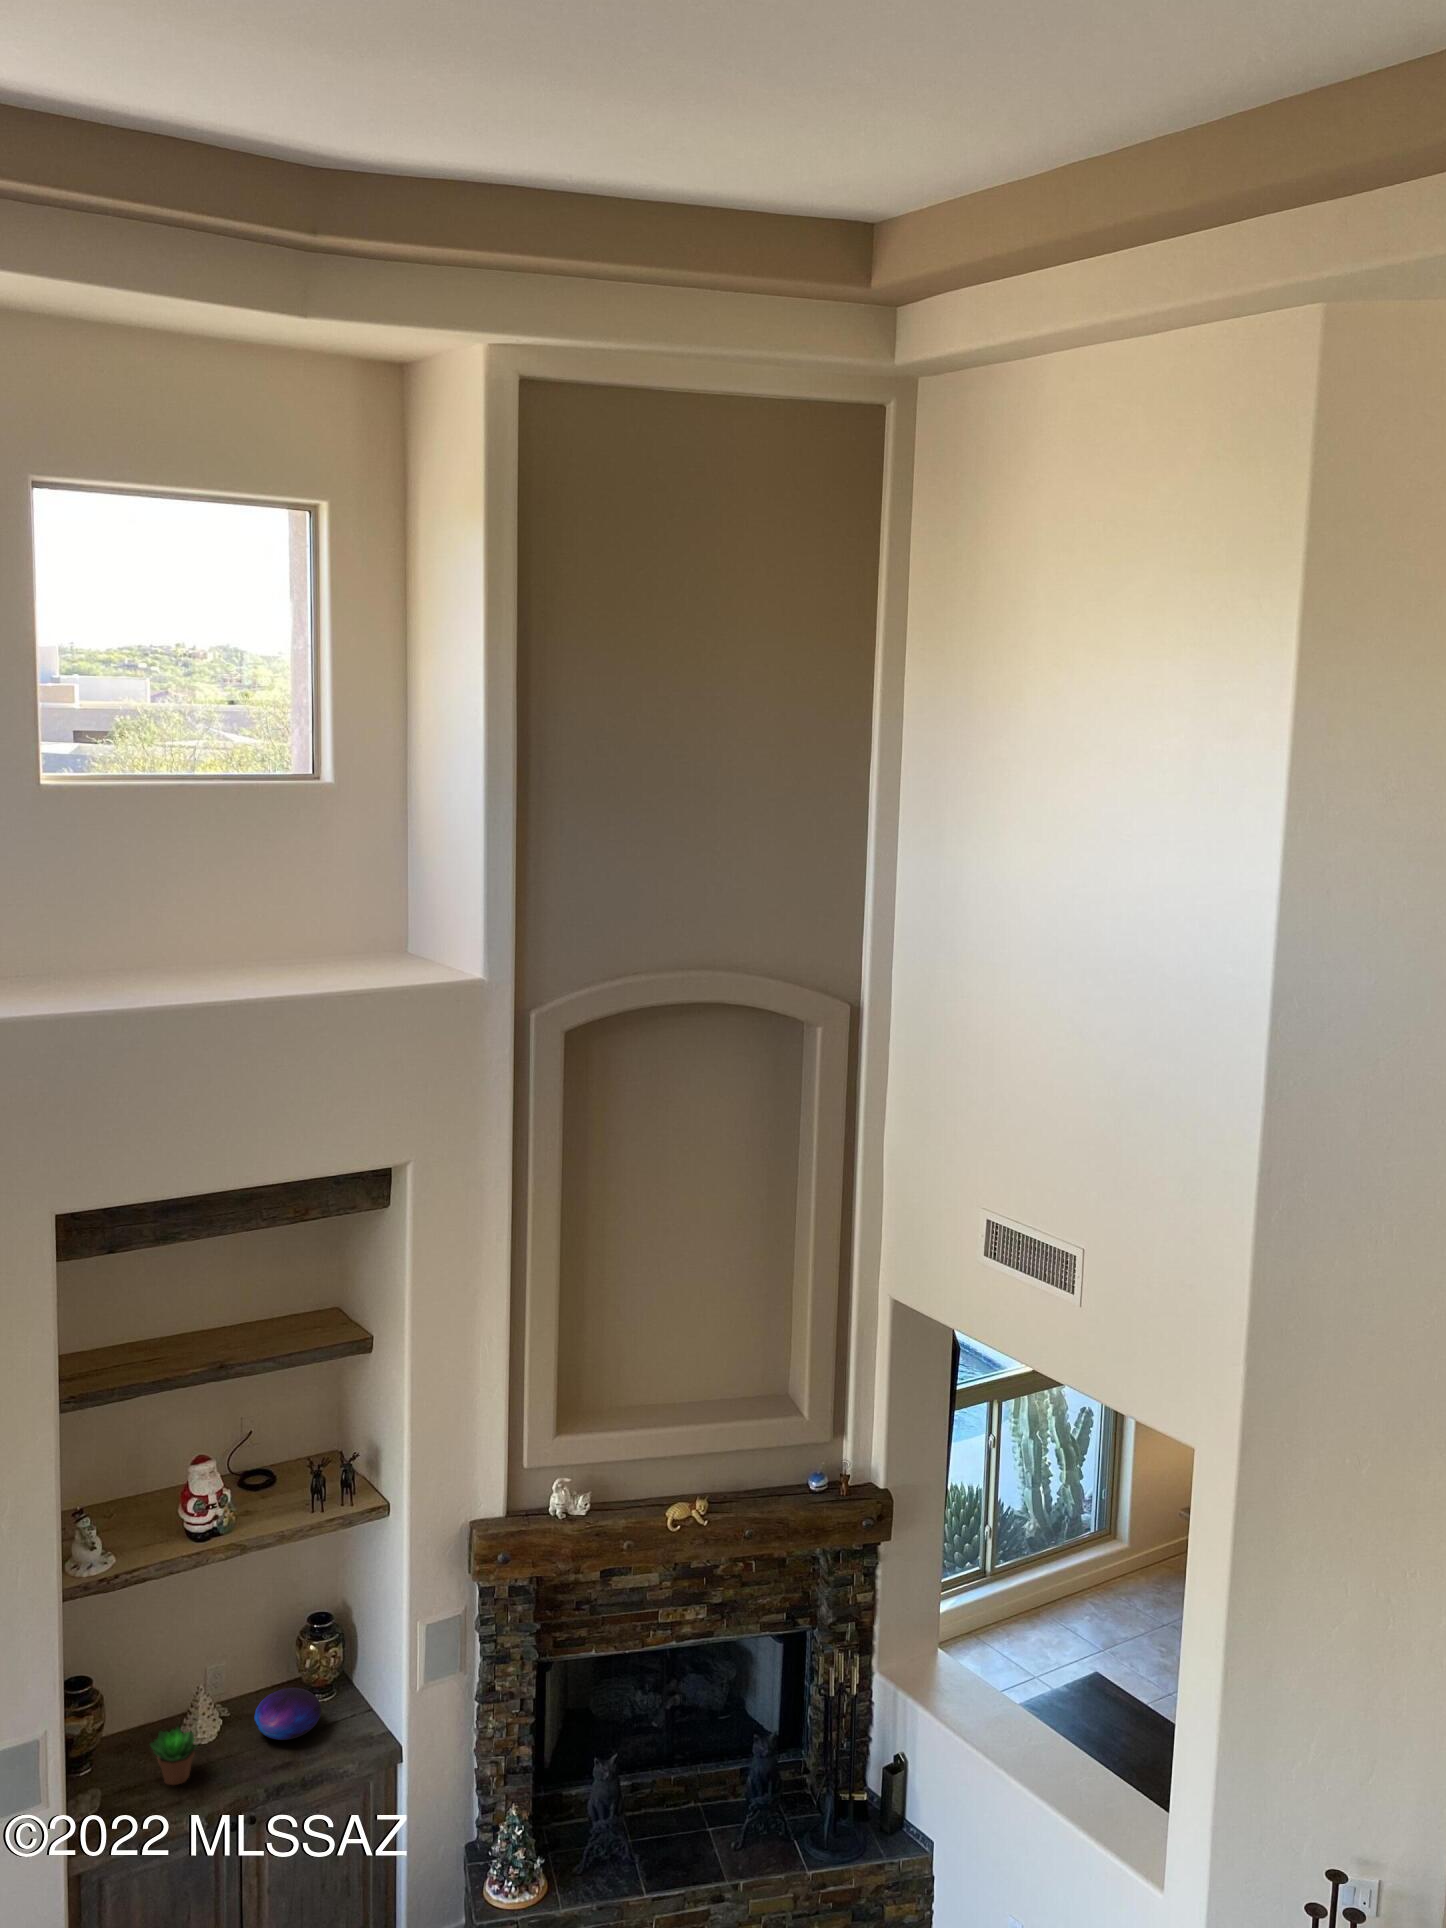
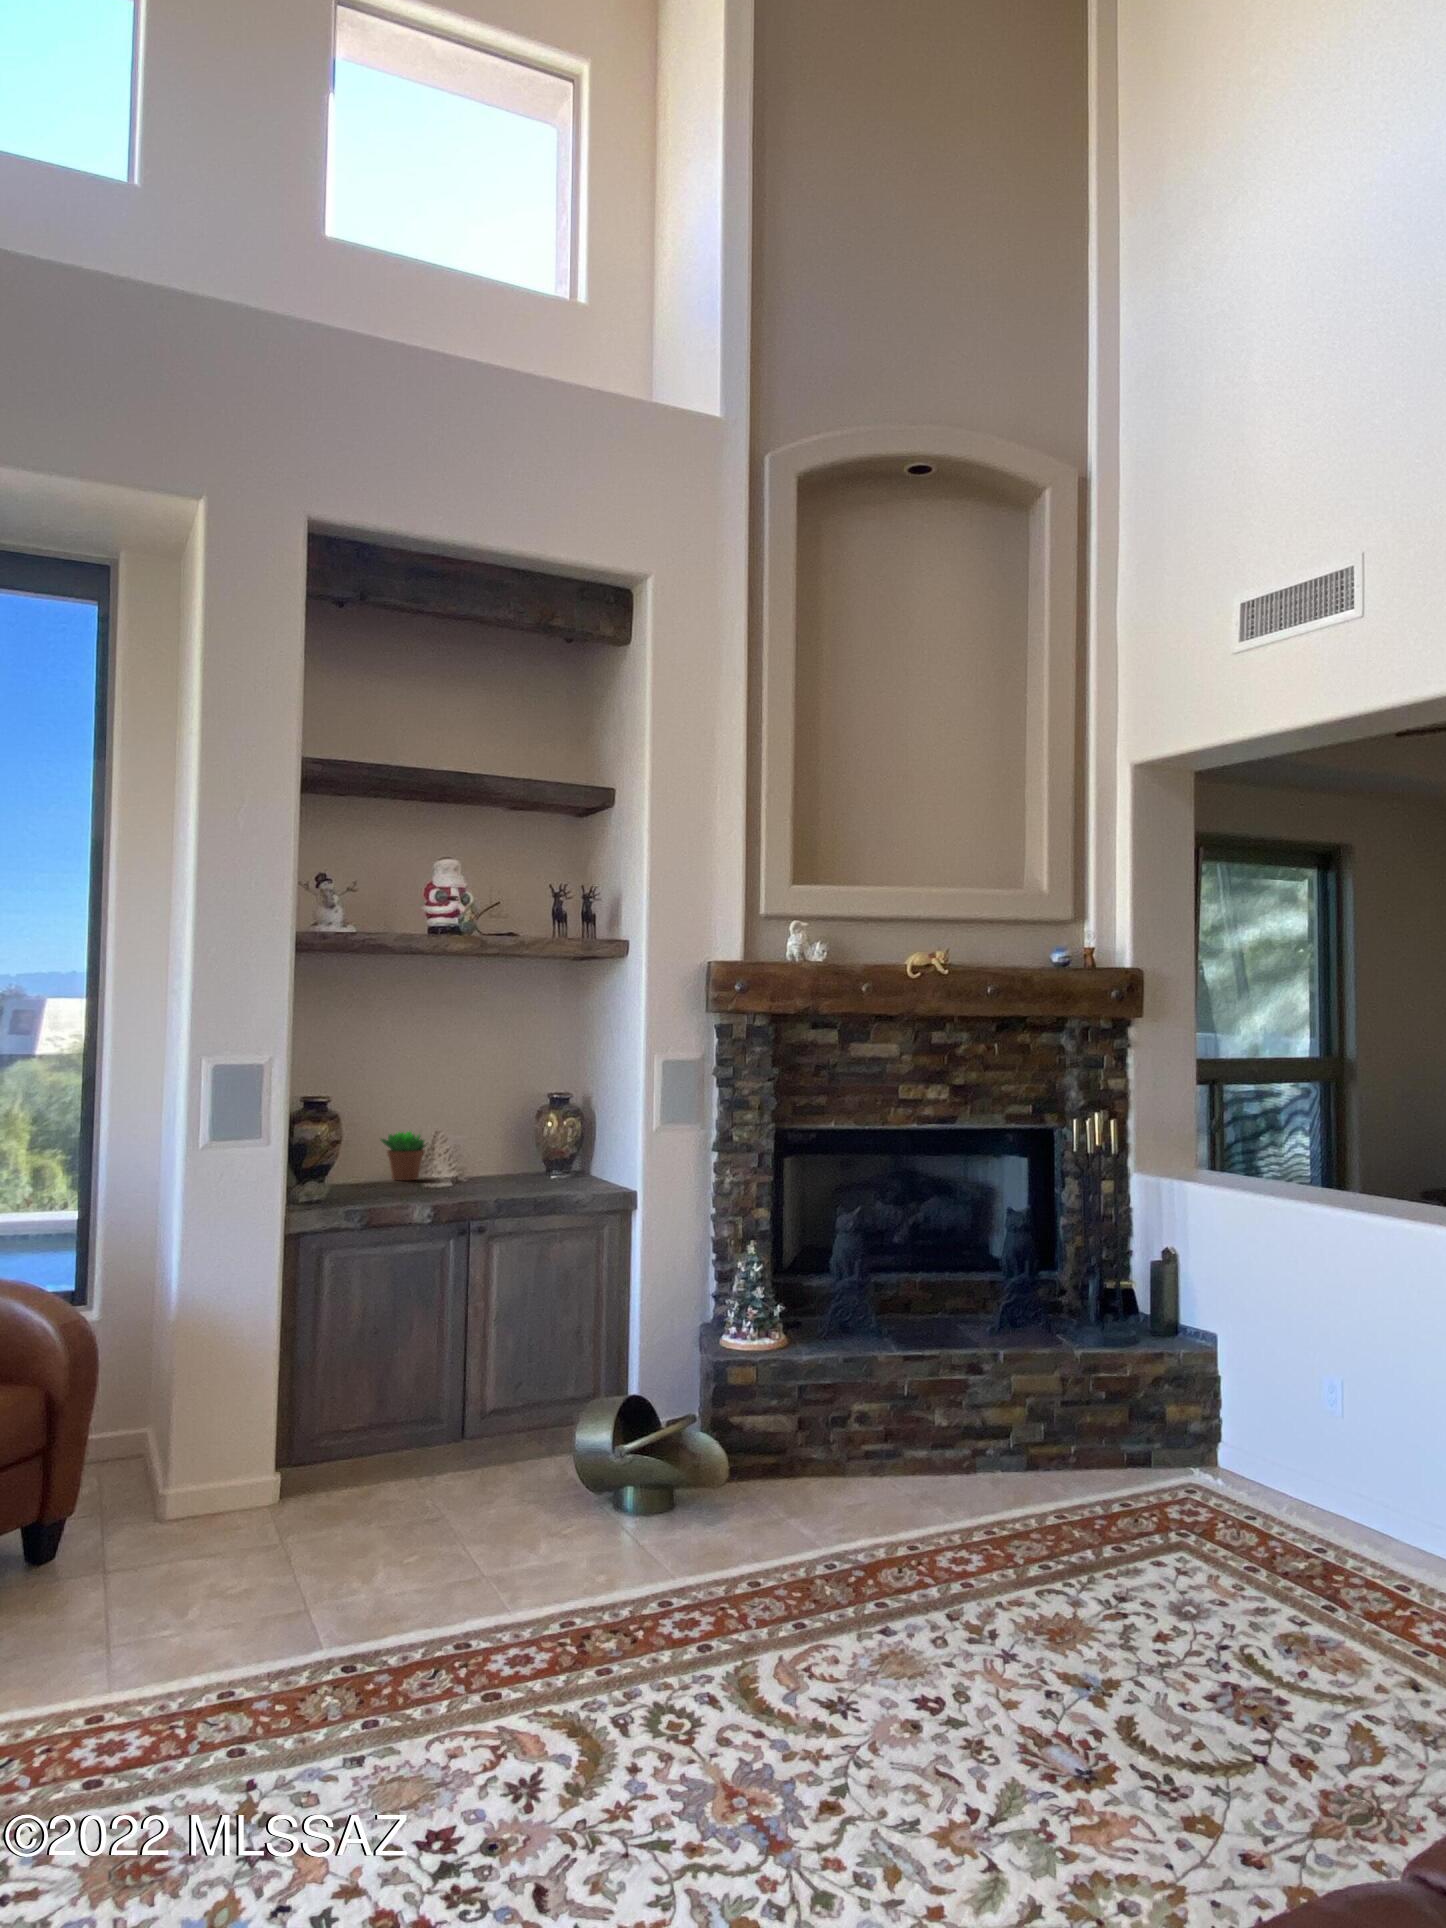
decorative orb: present [254,1688,321,1740] -> none [485,1140,553,1179]

